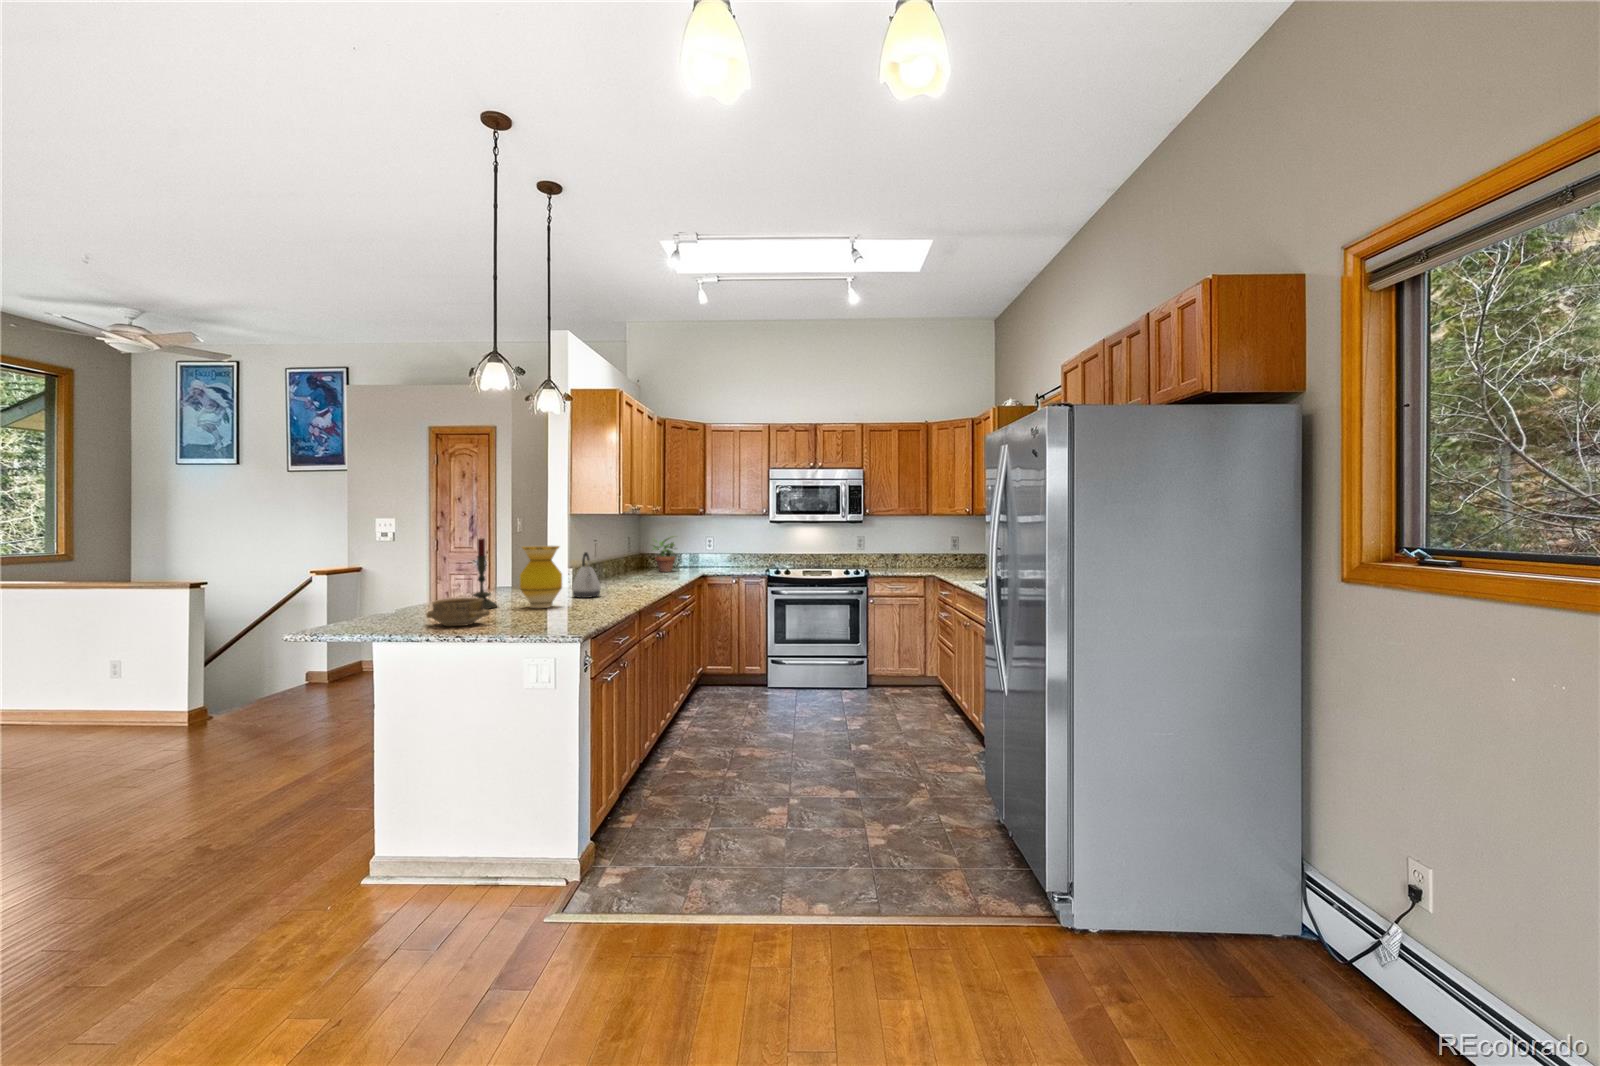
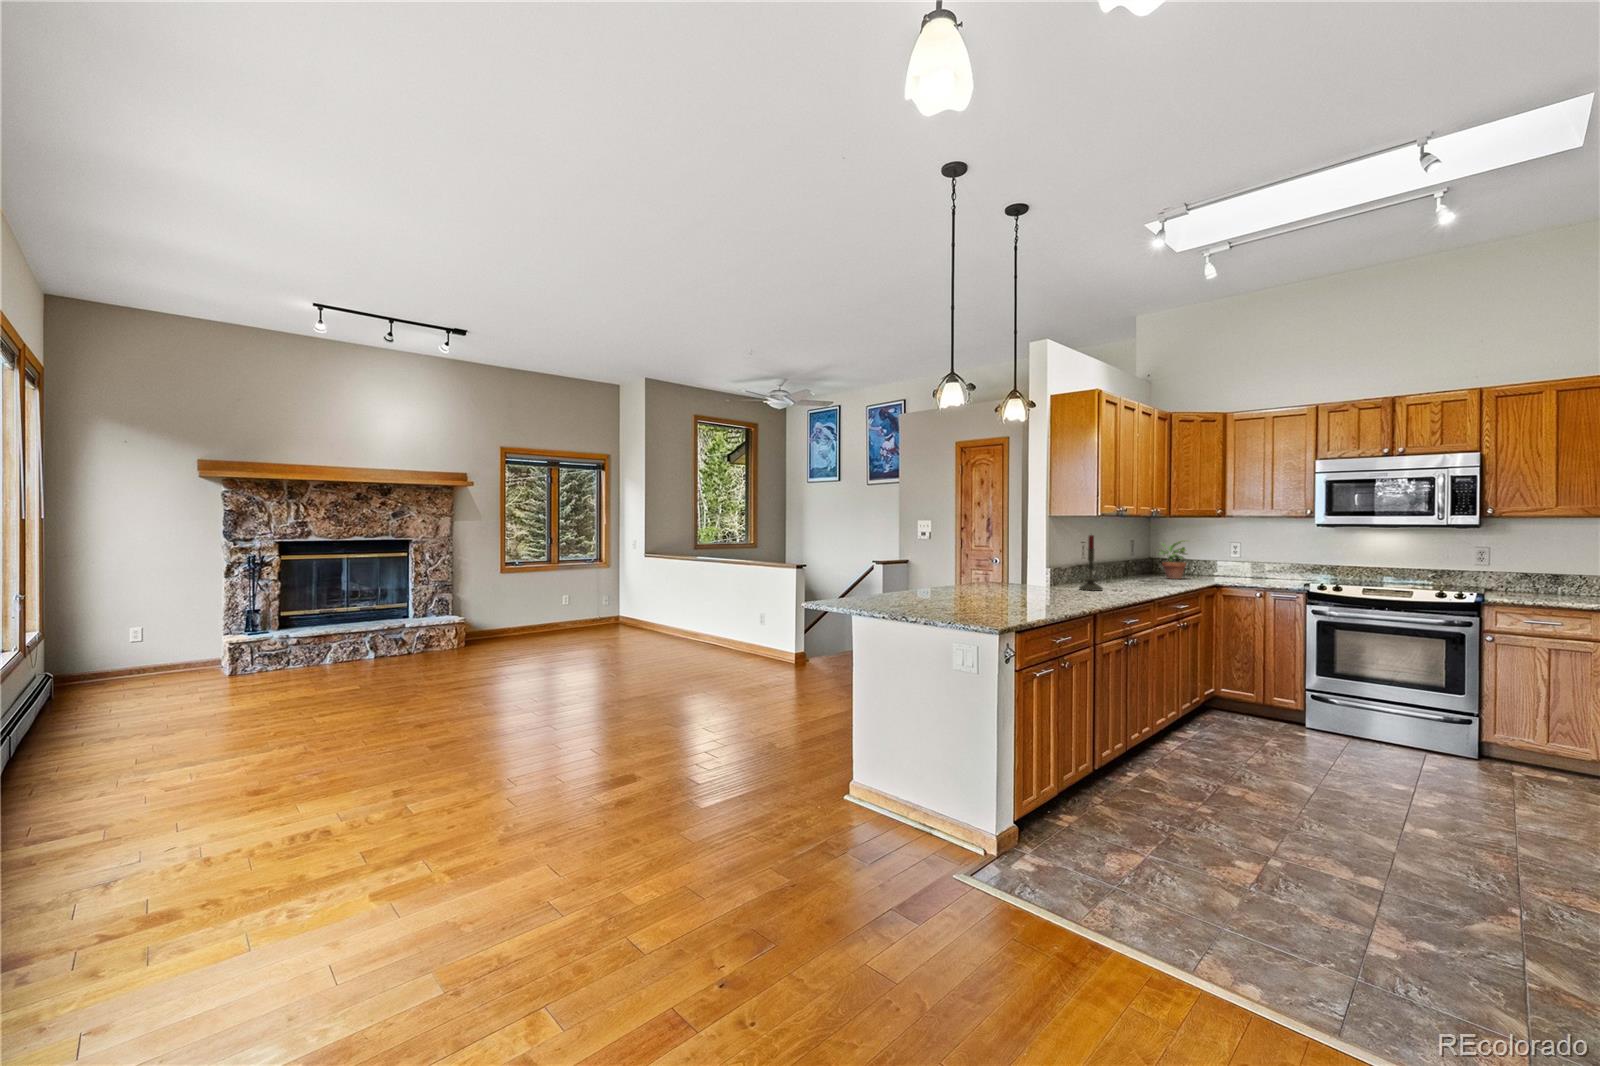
candle: present [473,538,497,609] -> present [1079,535,1103,591]
vase: present [520,546,562,608] -> none [980,542,1018,600]
kettle: present [572,552,601,598] -> none [1039,551,1068,595]
ceramic bowl: present [426,598,489,626] -> none [889,583,939,607]

